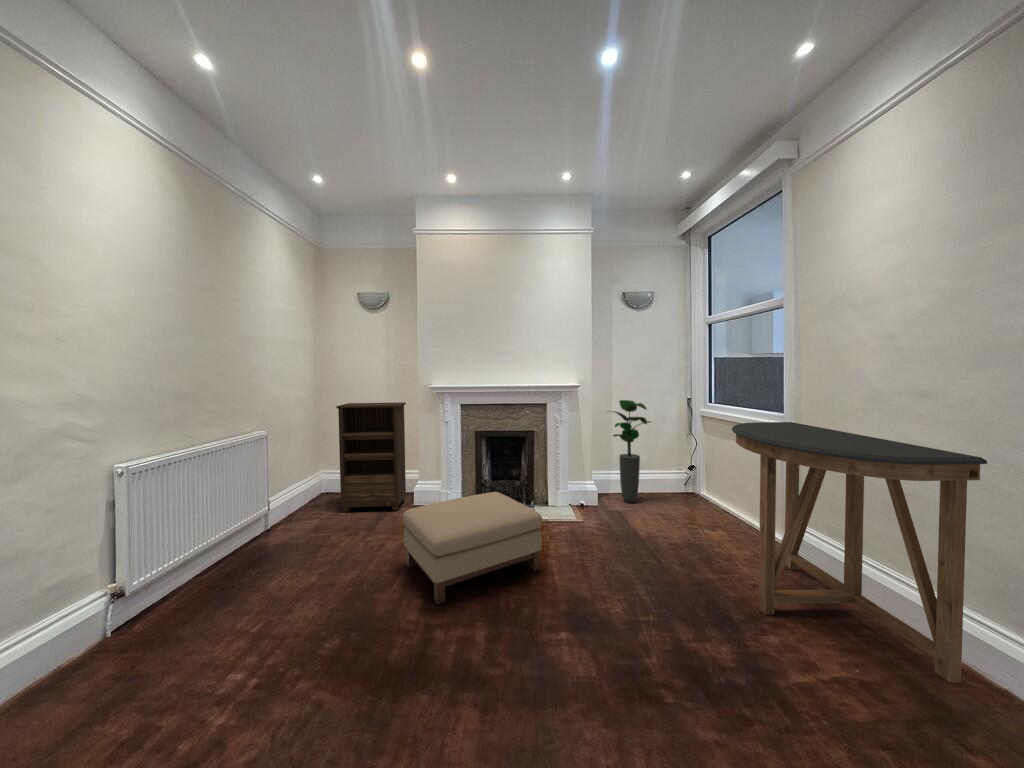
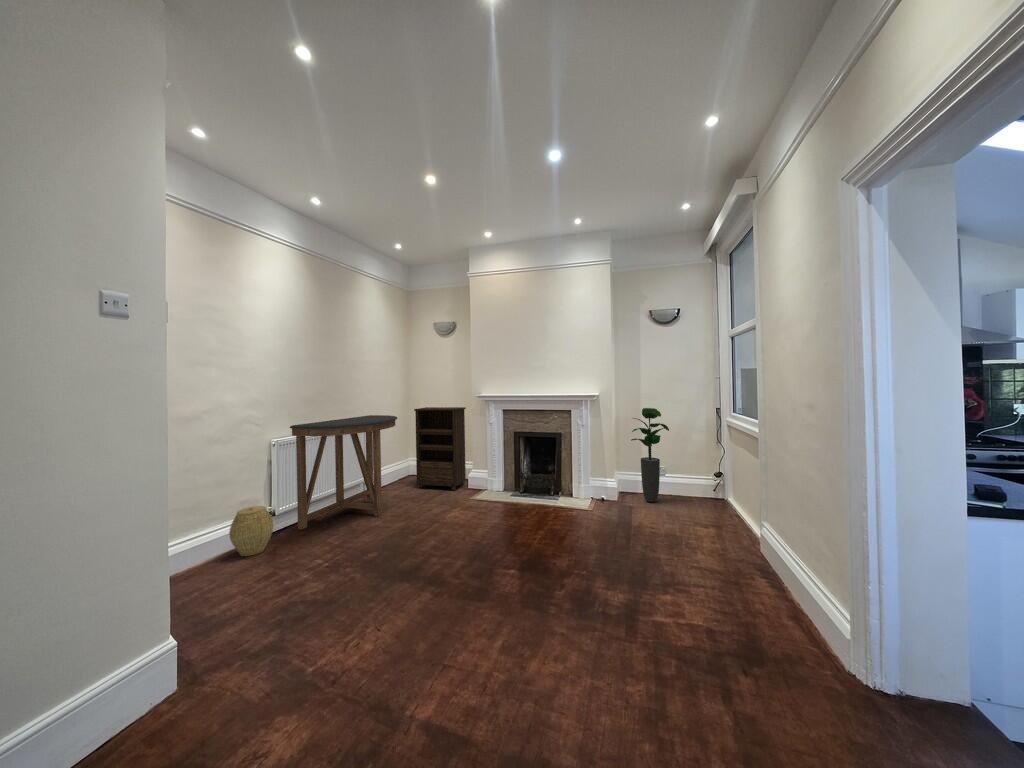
console table: present [732,422,987,683] -> present [290,415,397,530]
ottoman: present [403,492,542,604] -> none [435,478,531,551]
woven basket: none [47,583,140,680] -> present [229,506,273,556]

